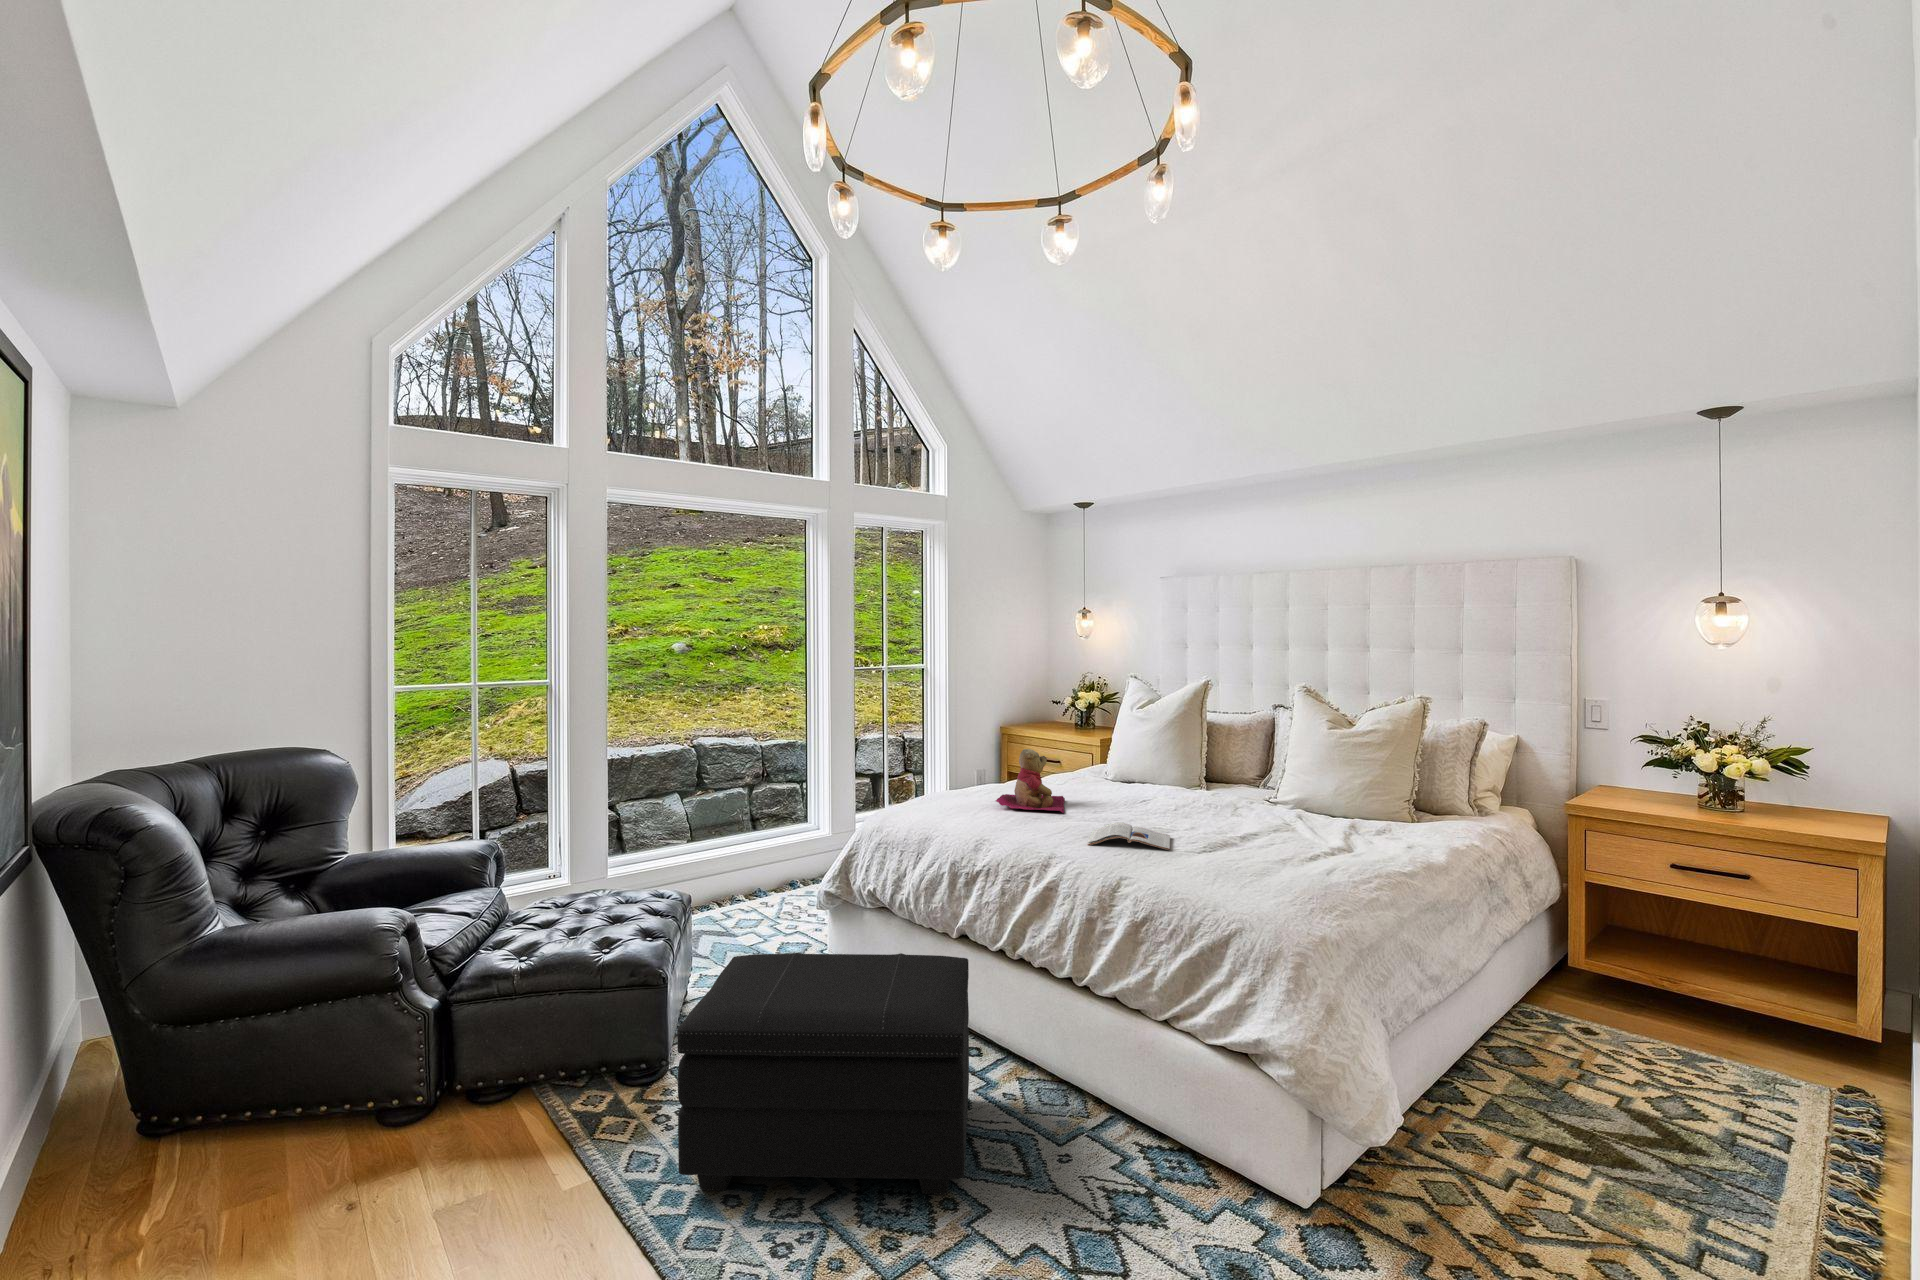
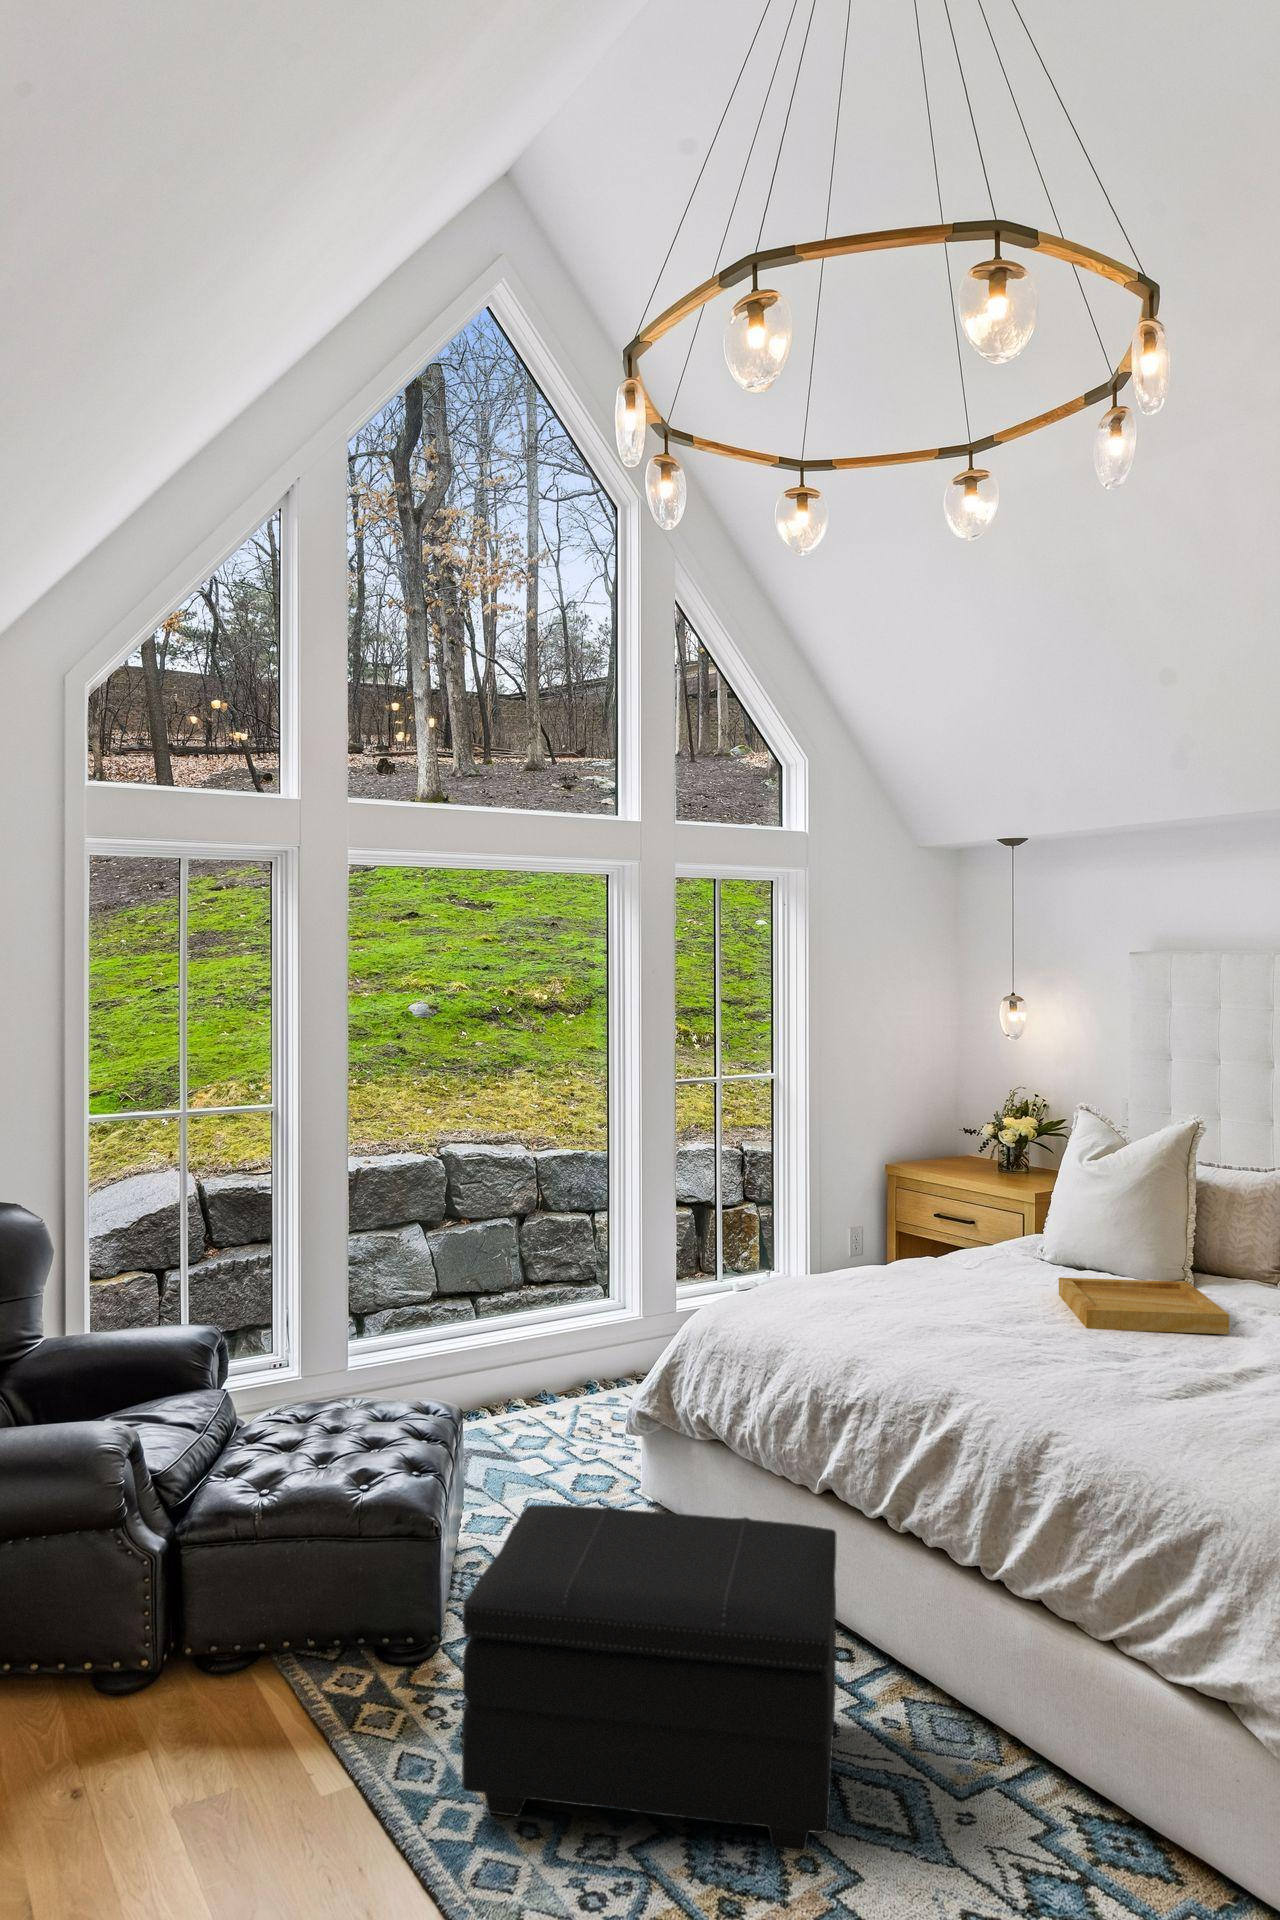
teddy bear: present [996,749,1065,813] -> none [876,1226,975,1321]
tray: none [1122,783,1237,815] -> present [1059,1278,1229,1334]
magazine: present [1088,822,1170,850] -> none [1005,1344,1125,1392]

